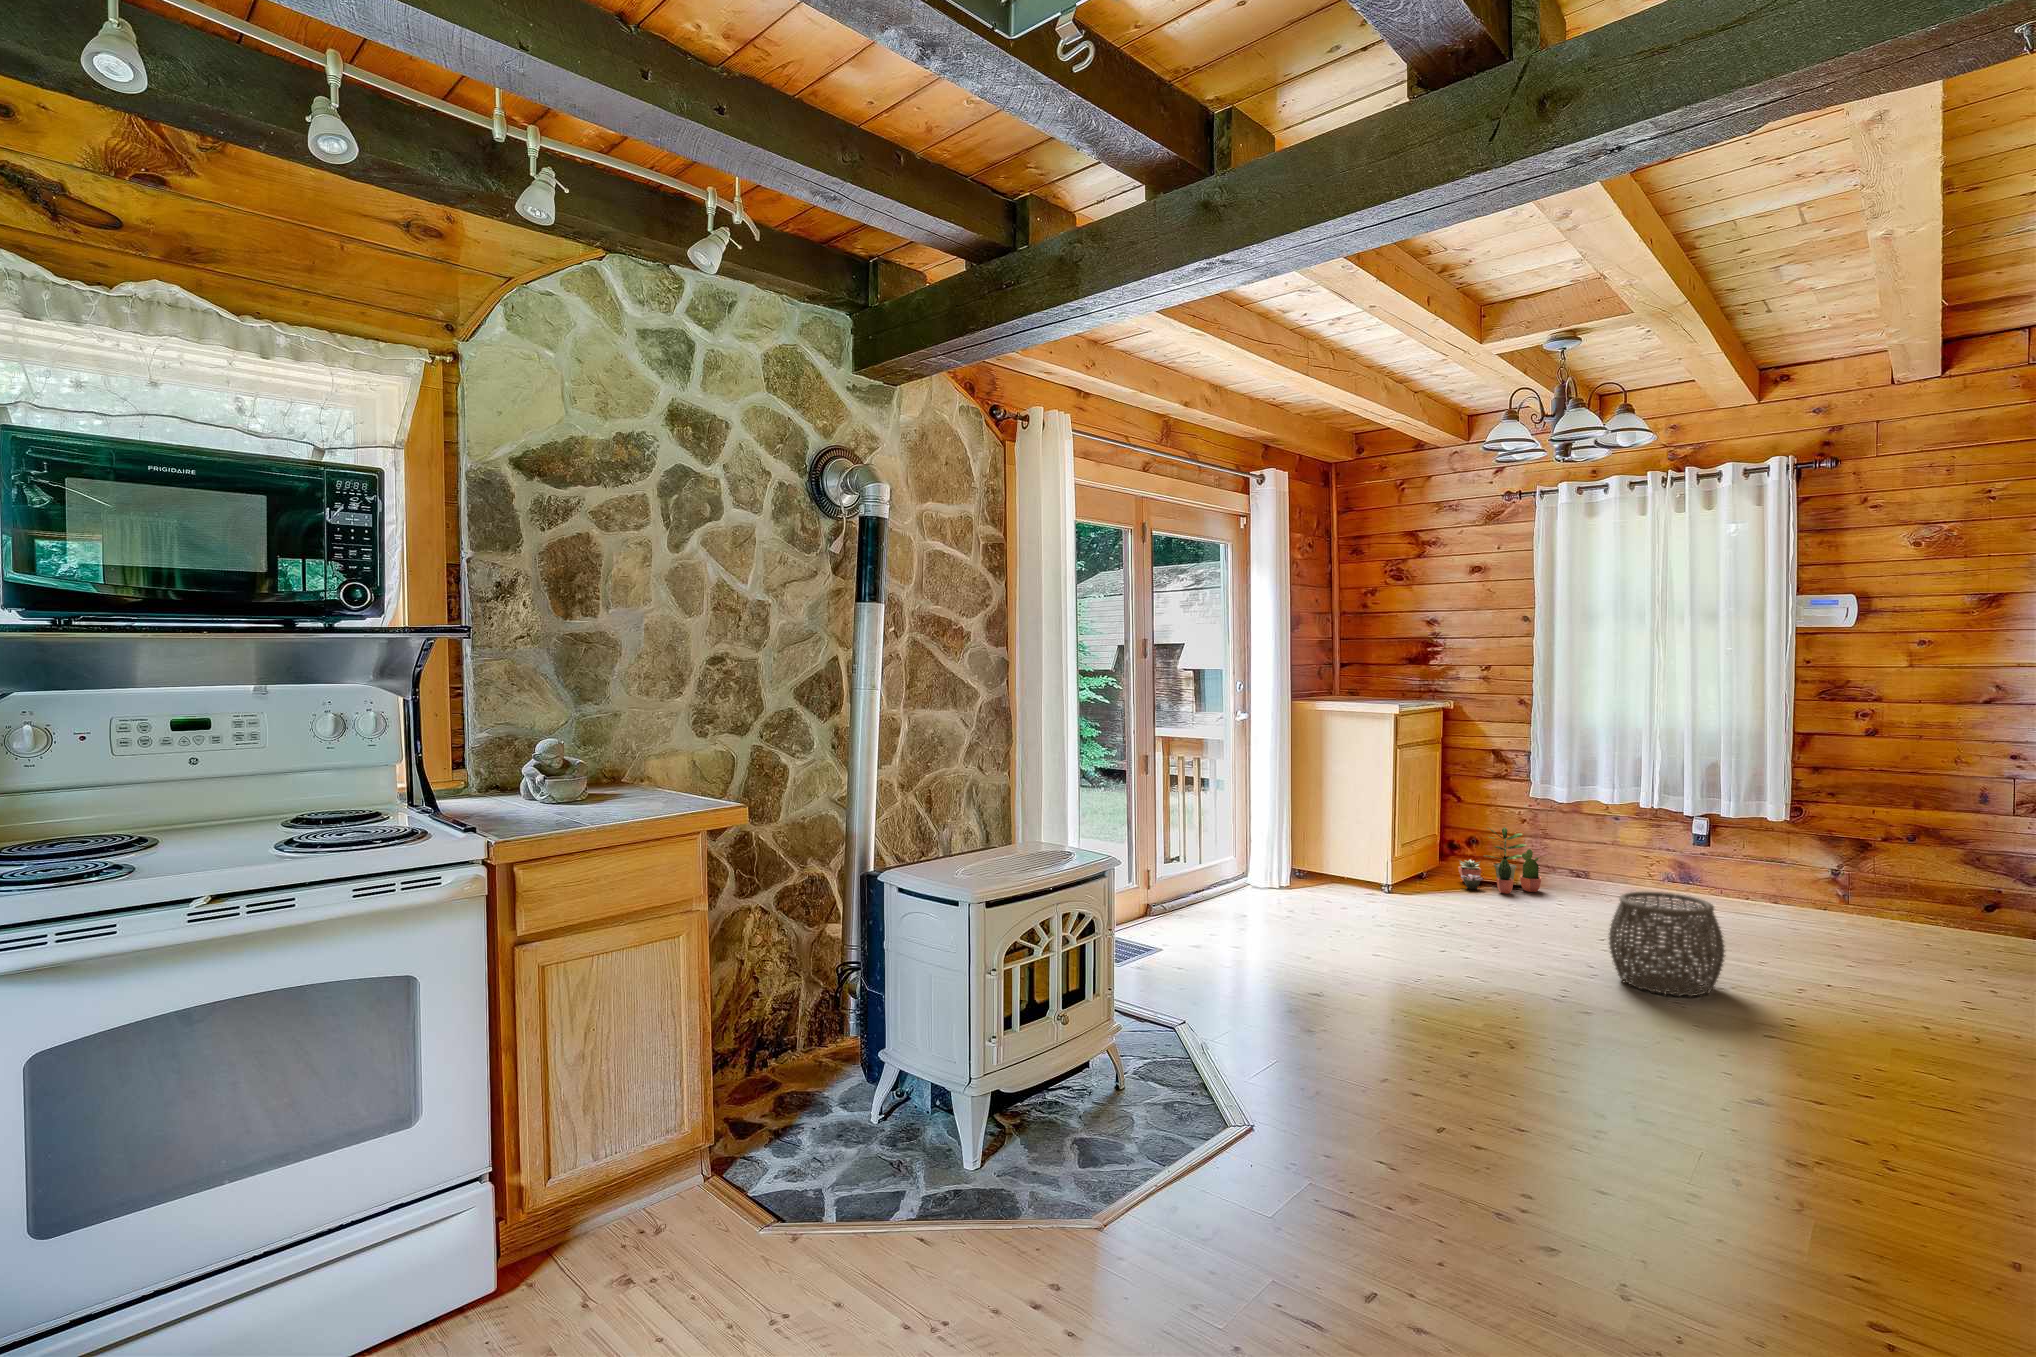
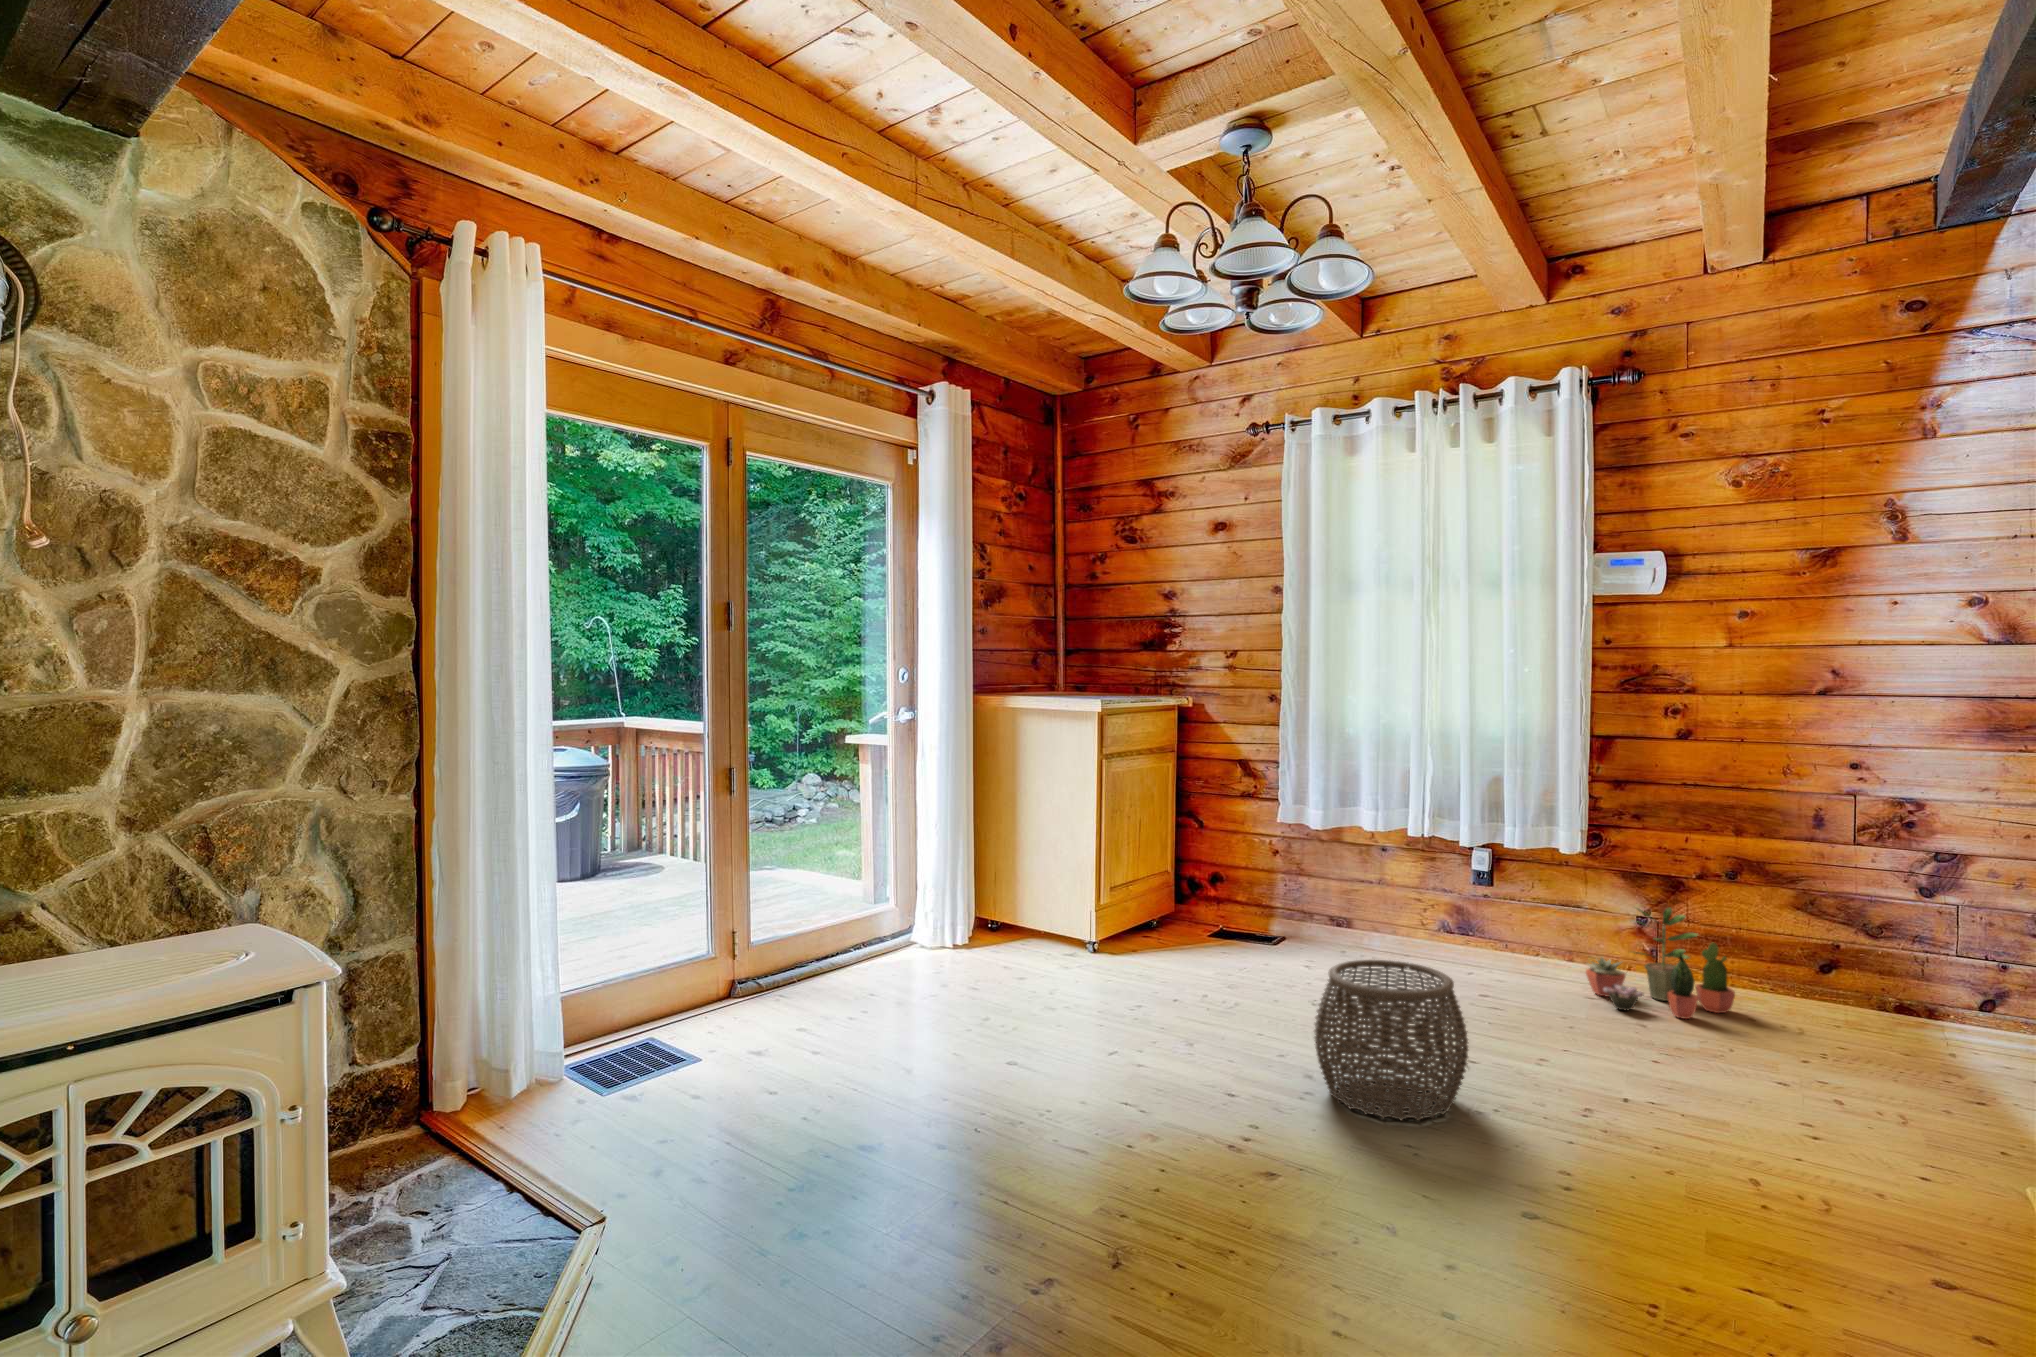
potted plant: present [1458,827,1541,894] -> present [1586,907,1735,1019]

